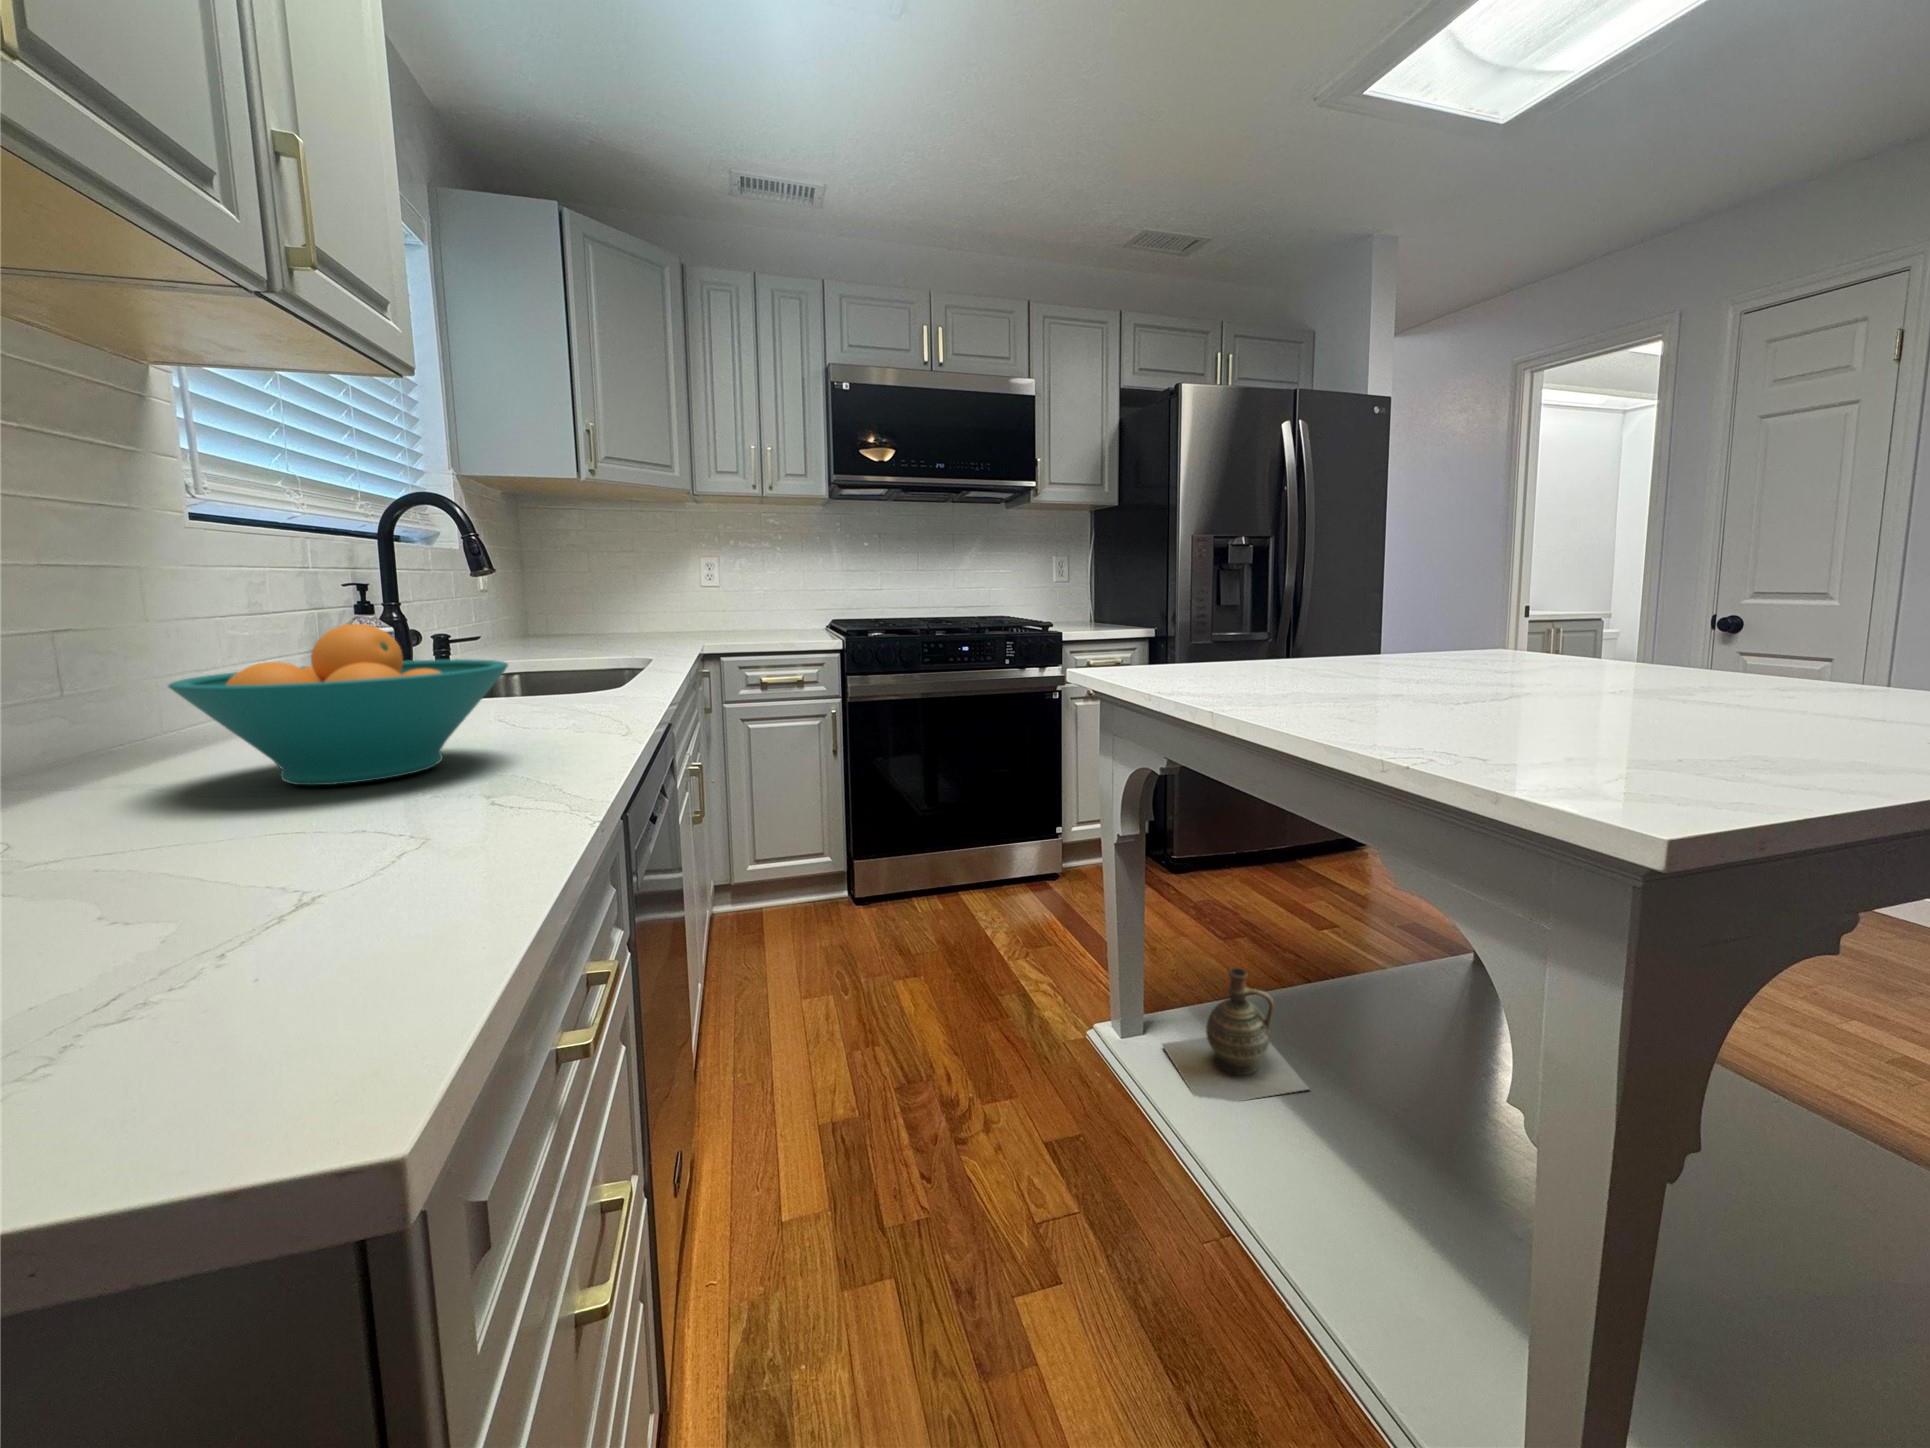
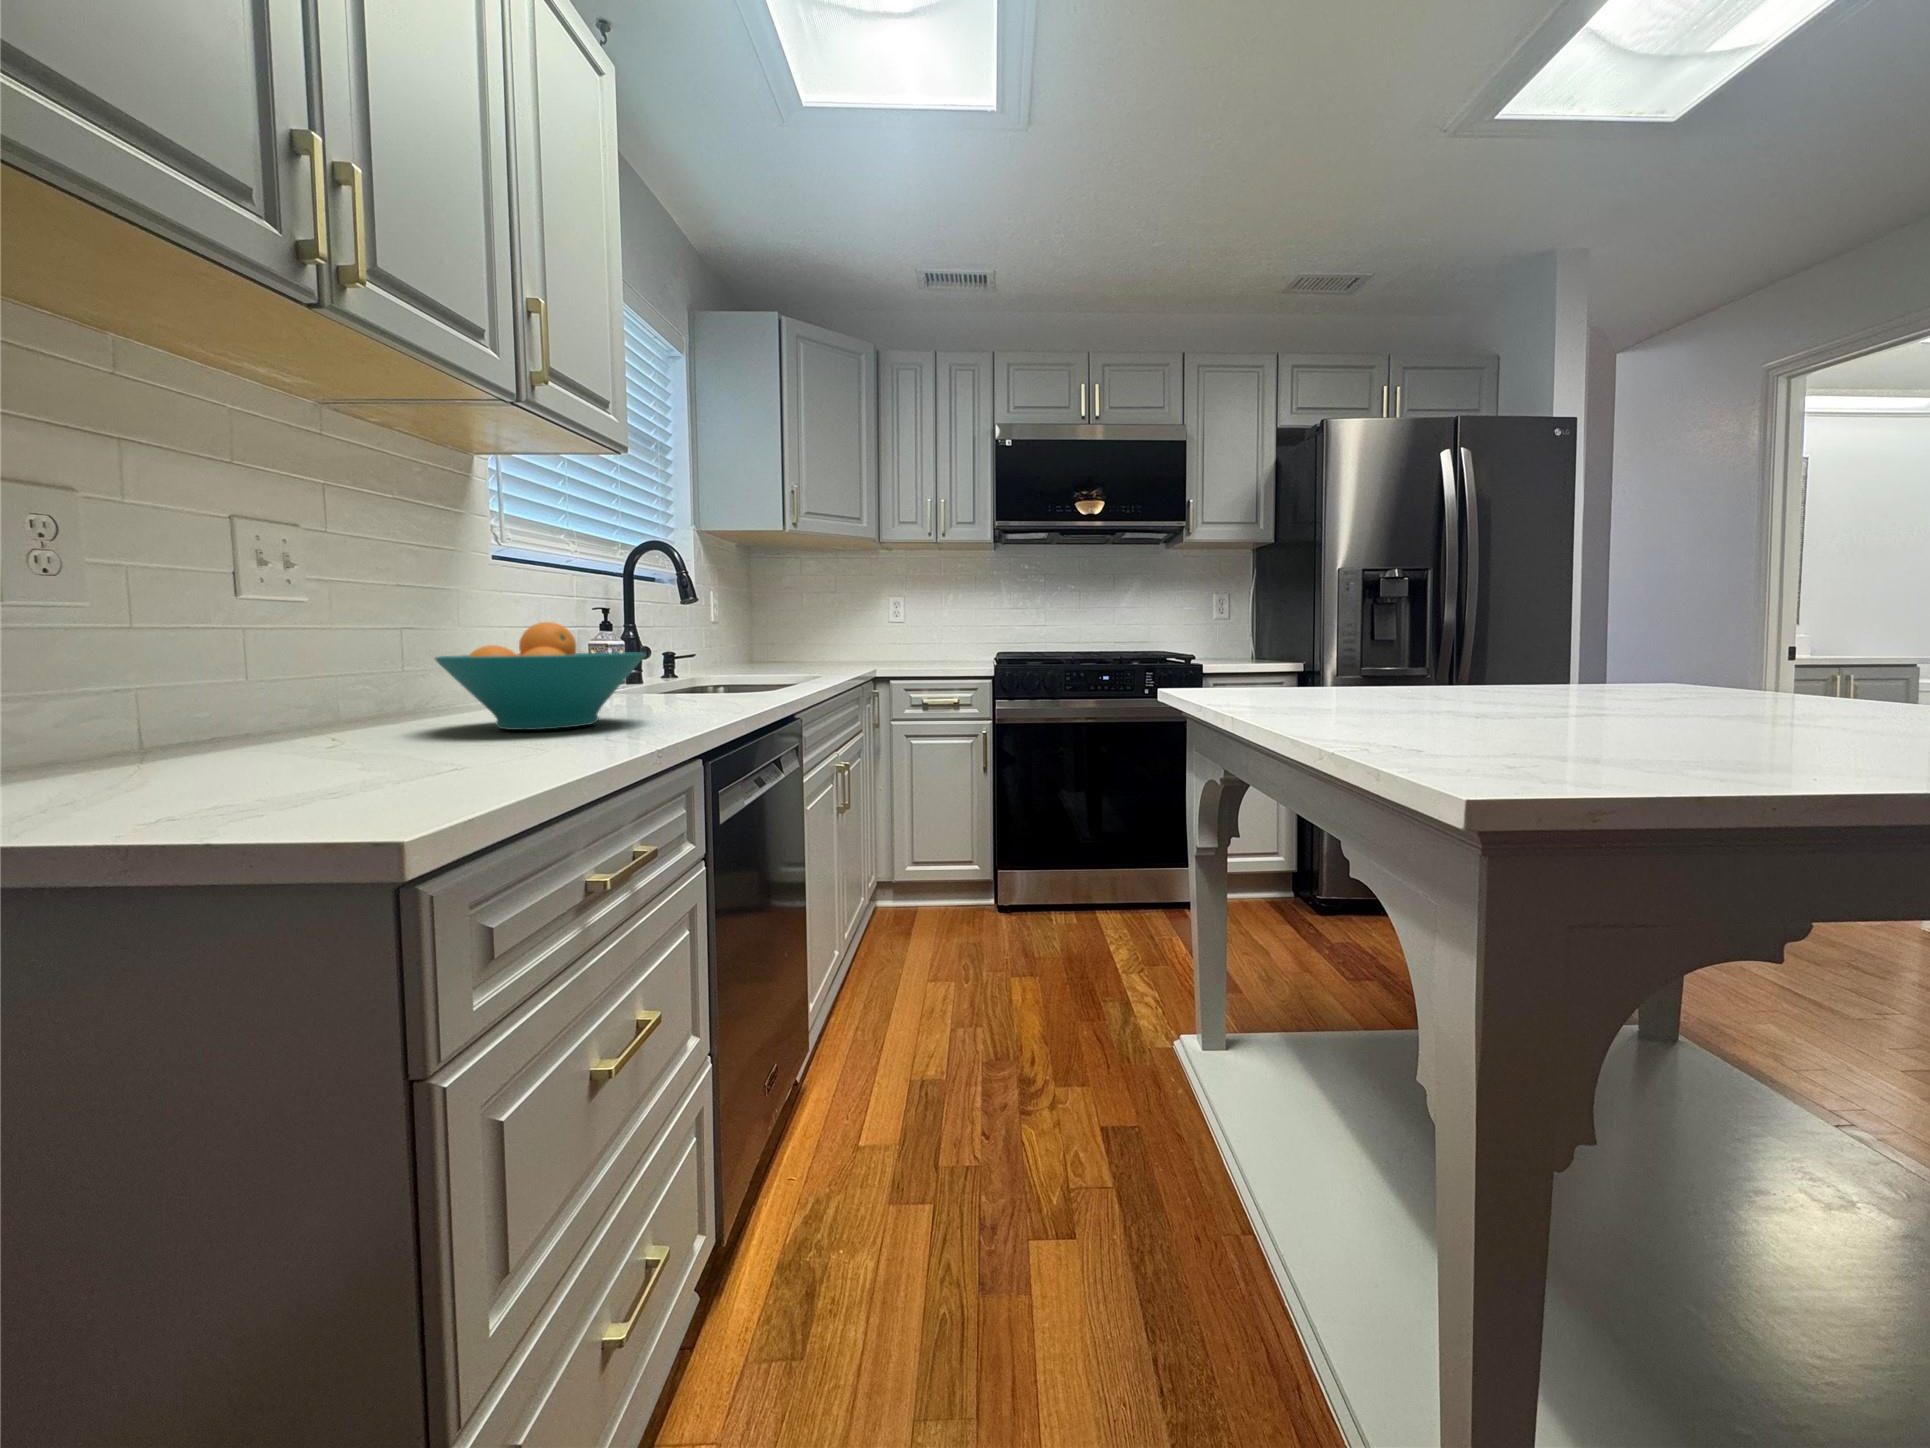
ceramic jug: present [1162,968,1309,1102] -> none [1241,989,1383,1123]

